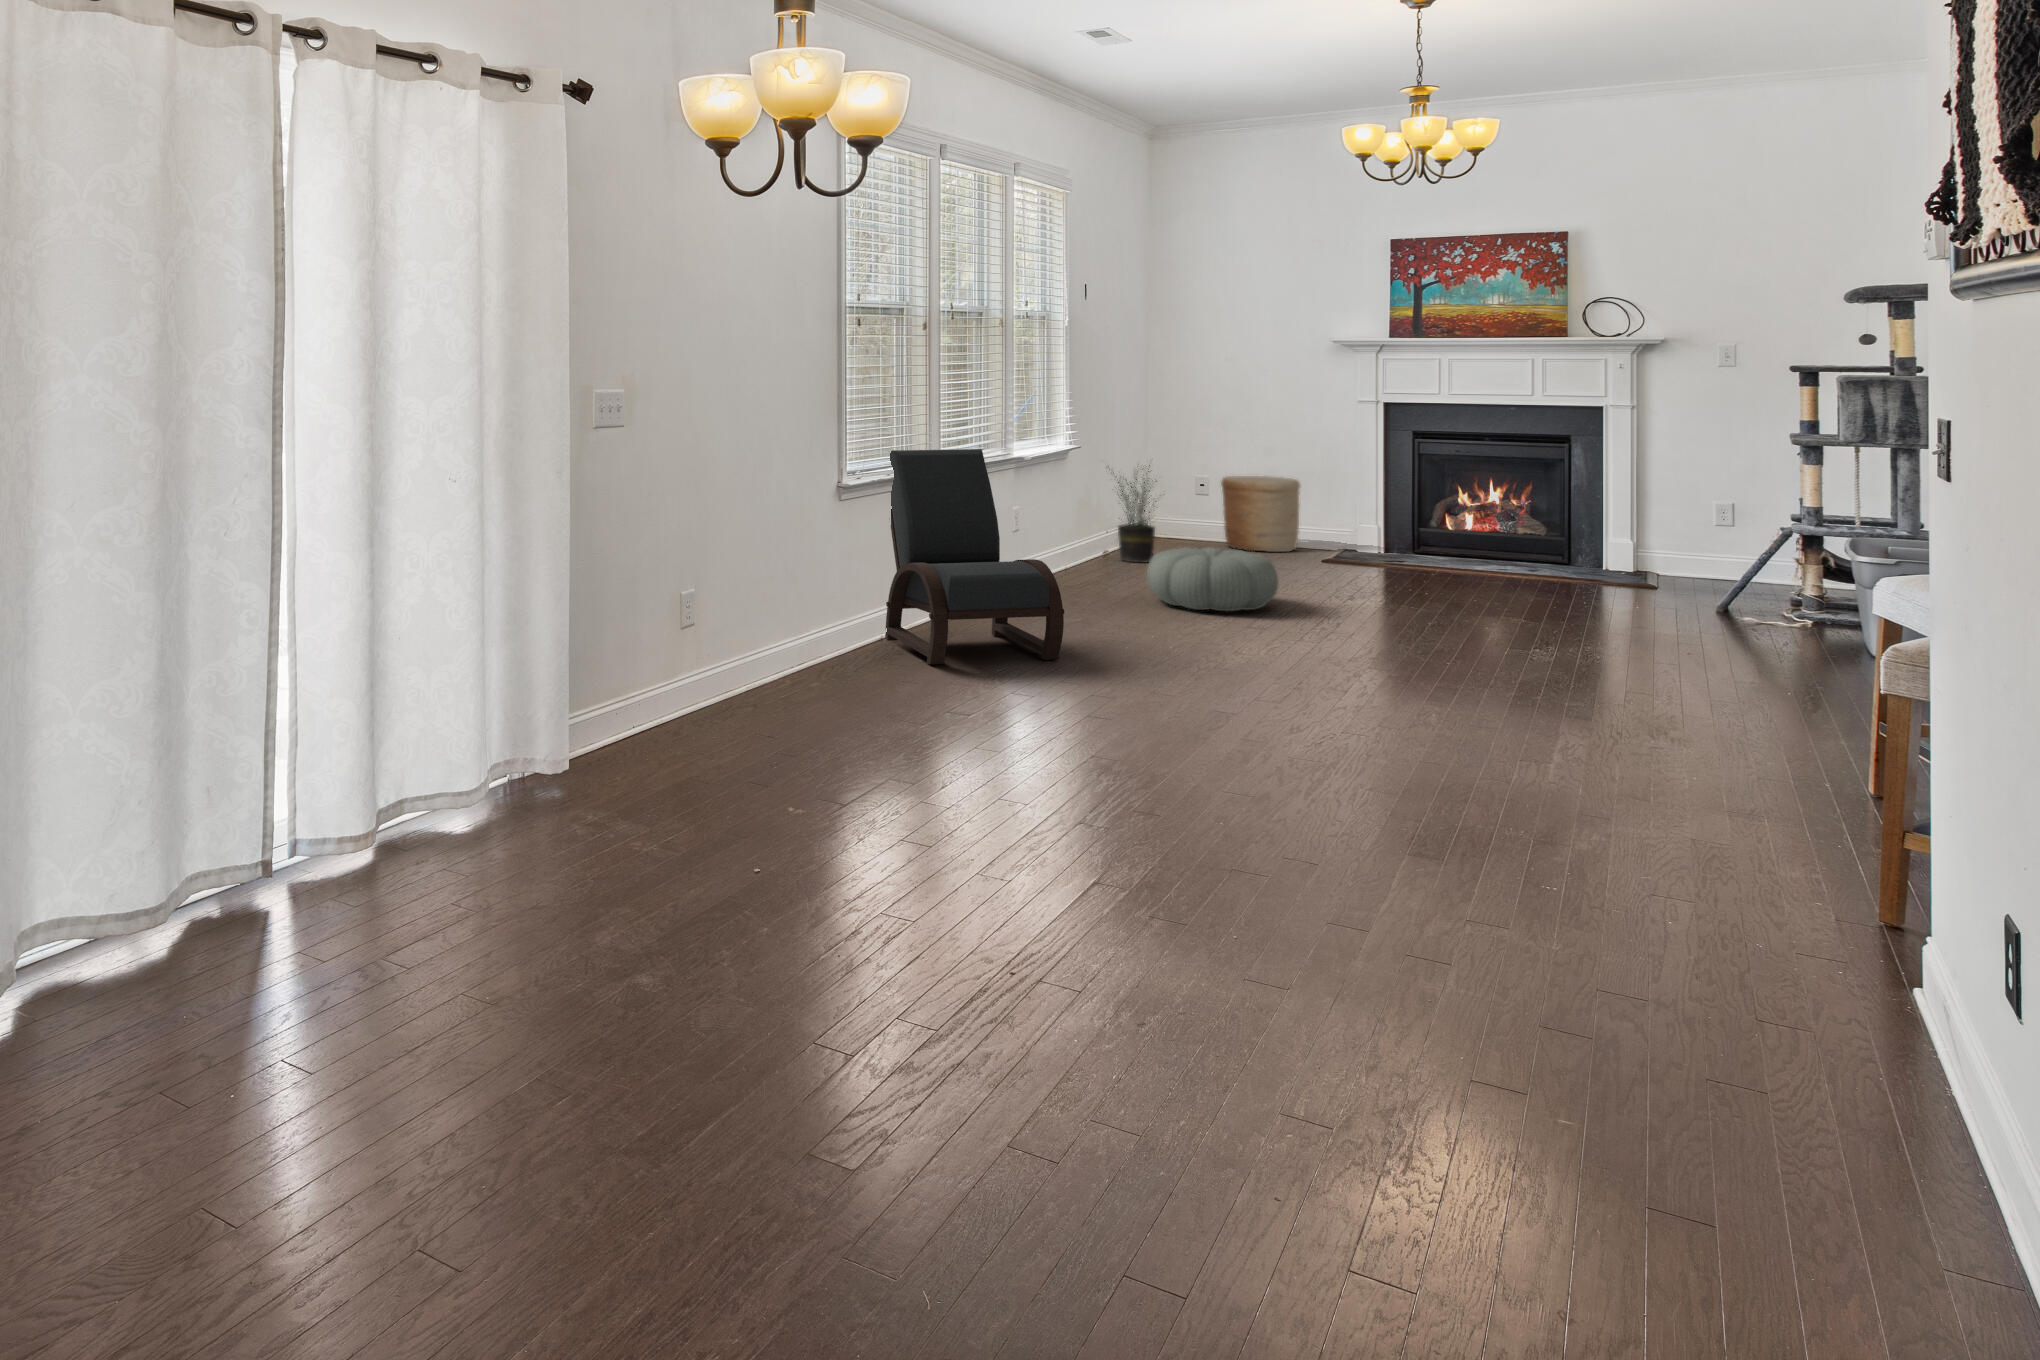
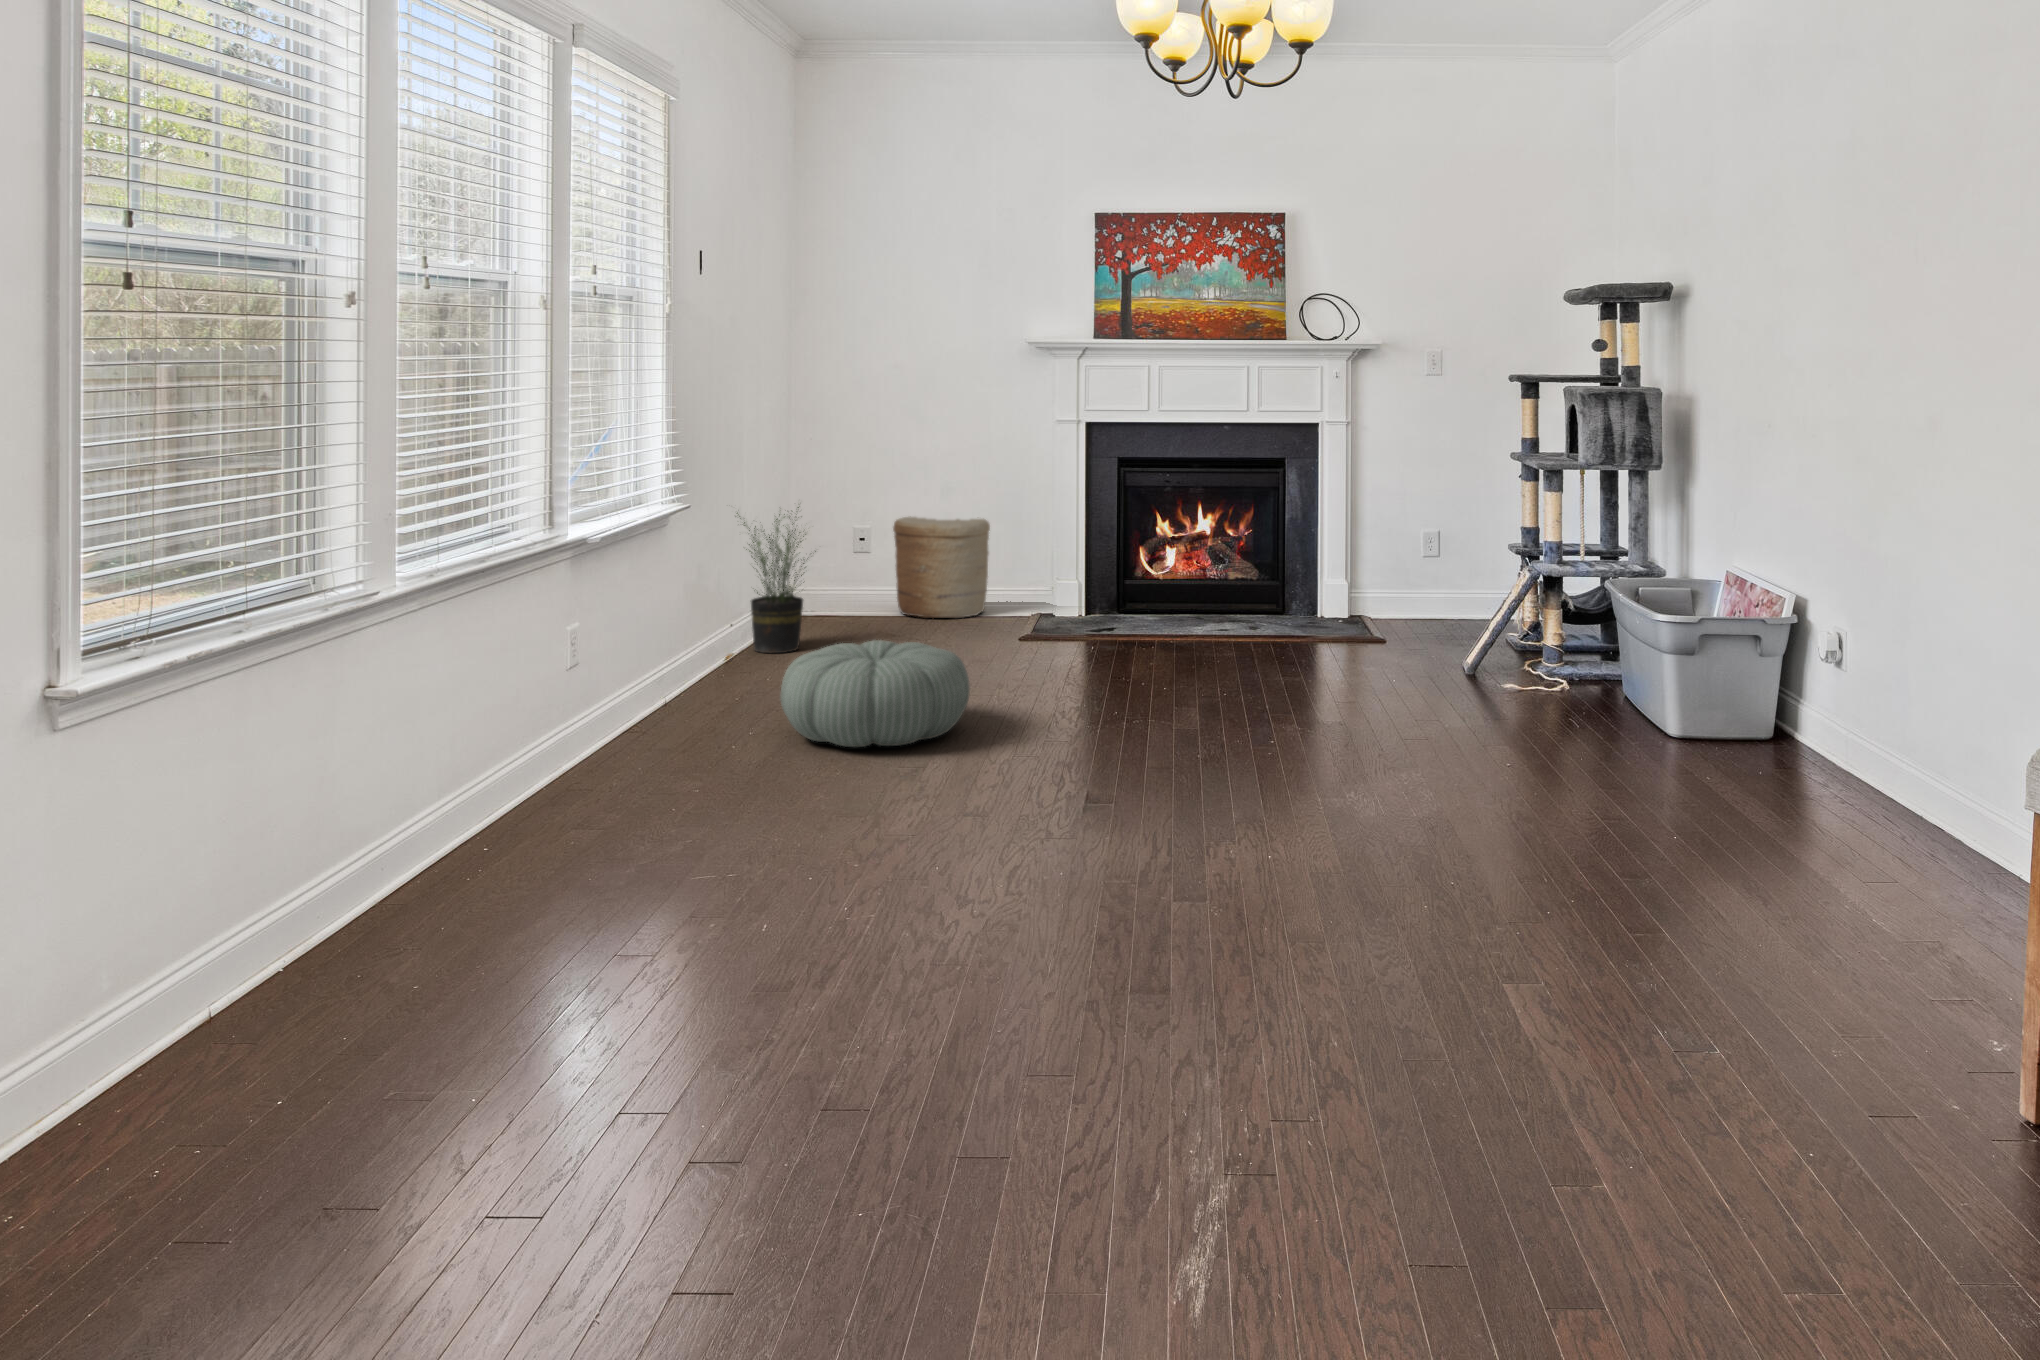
lounge chair: present [885,449,1064,664] -> none [237,513,602,997]

